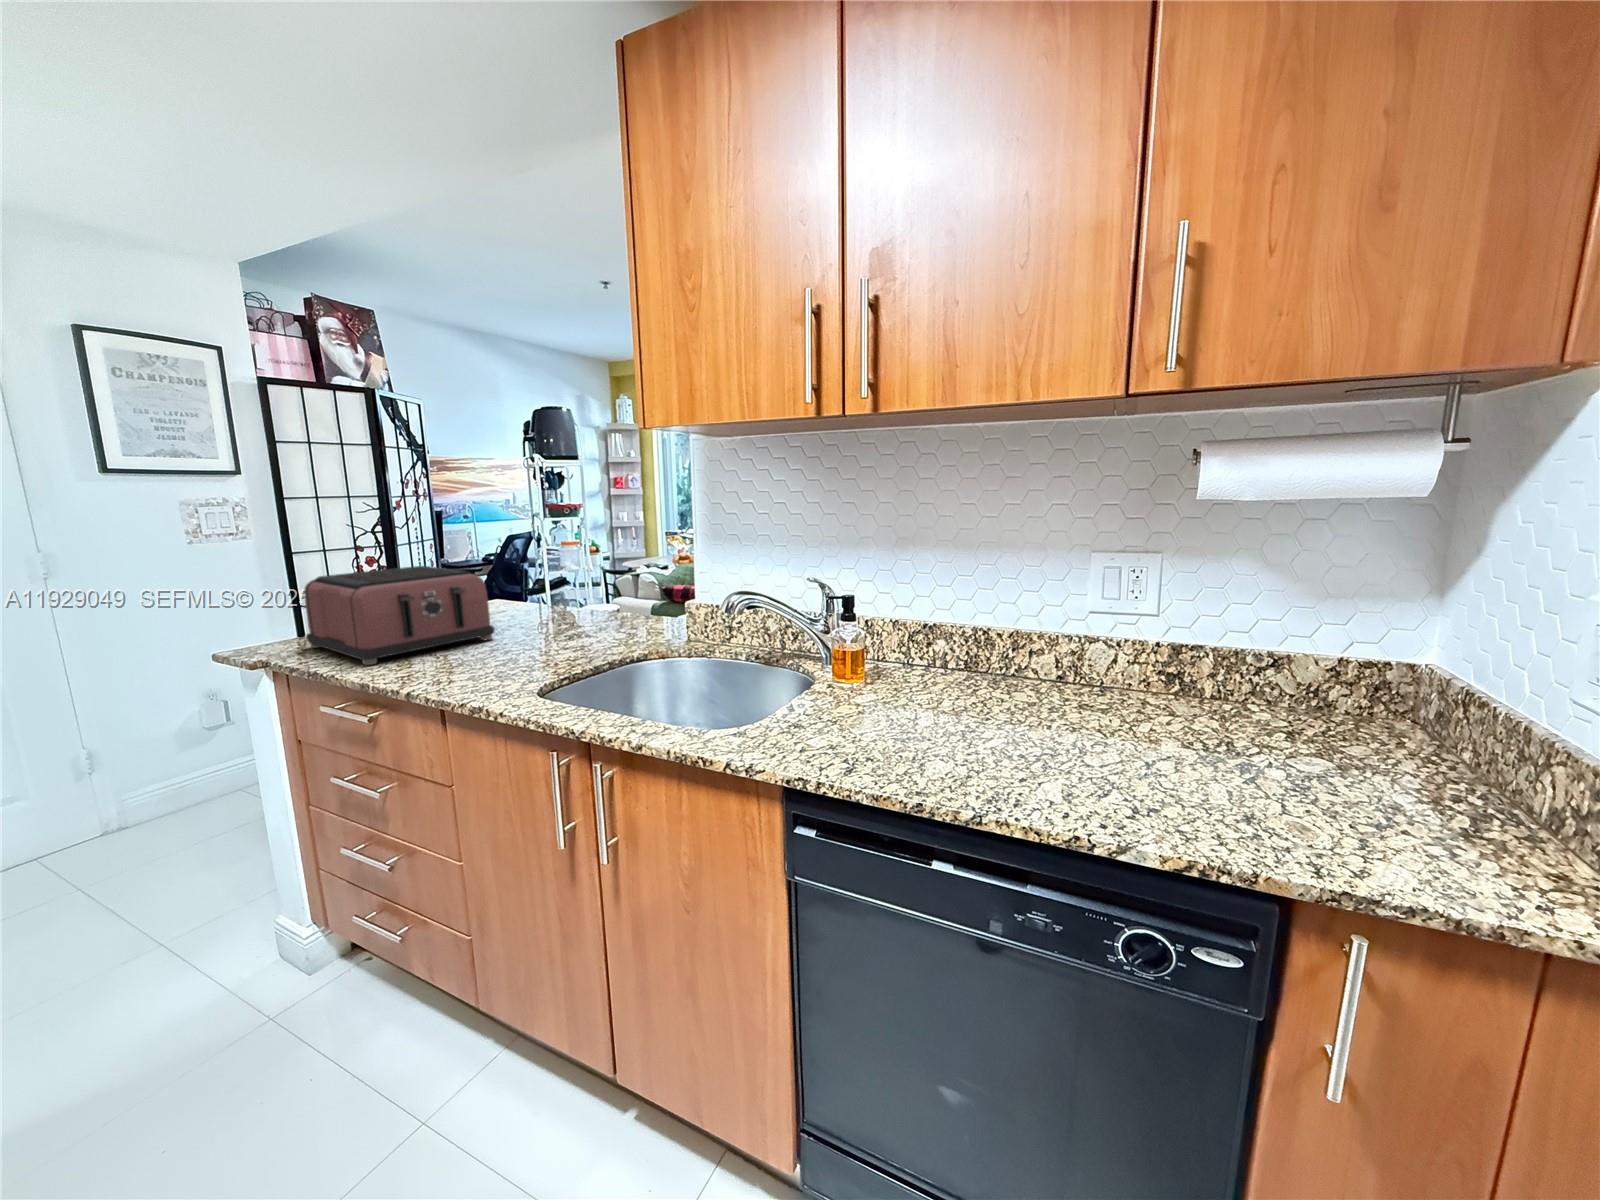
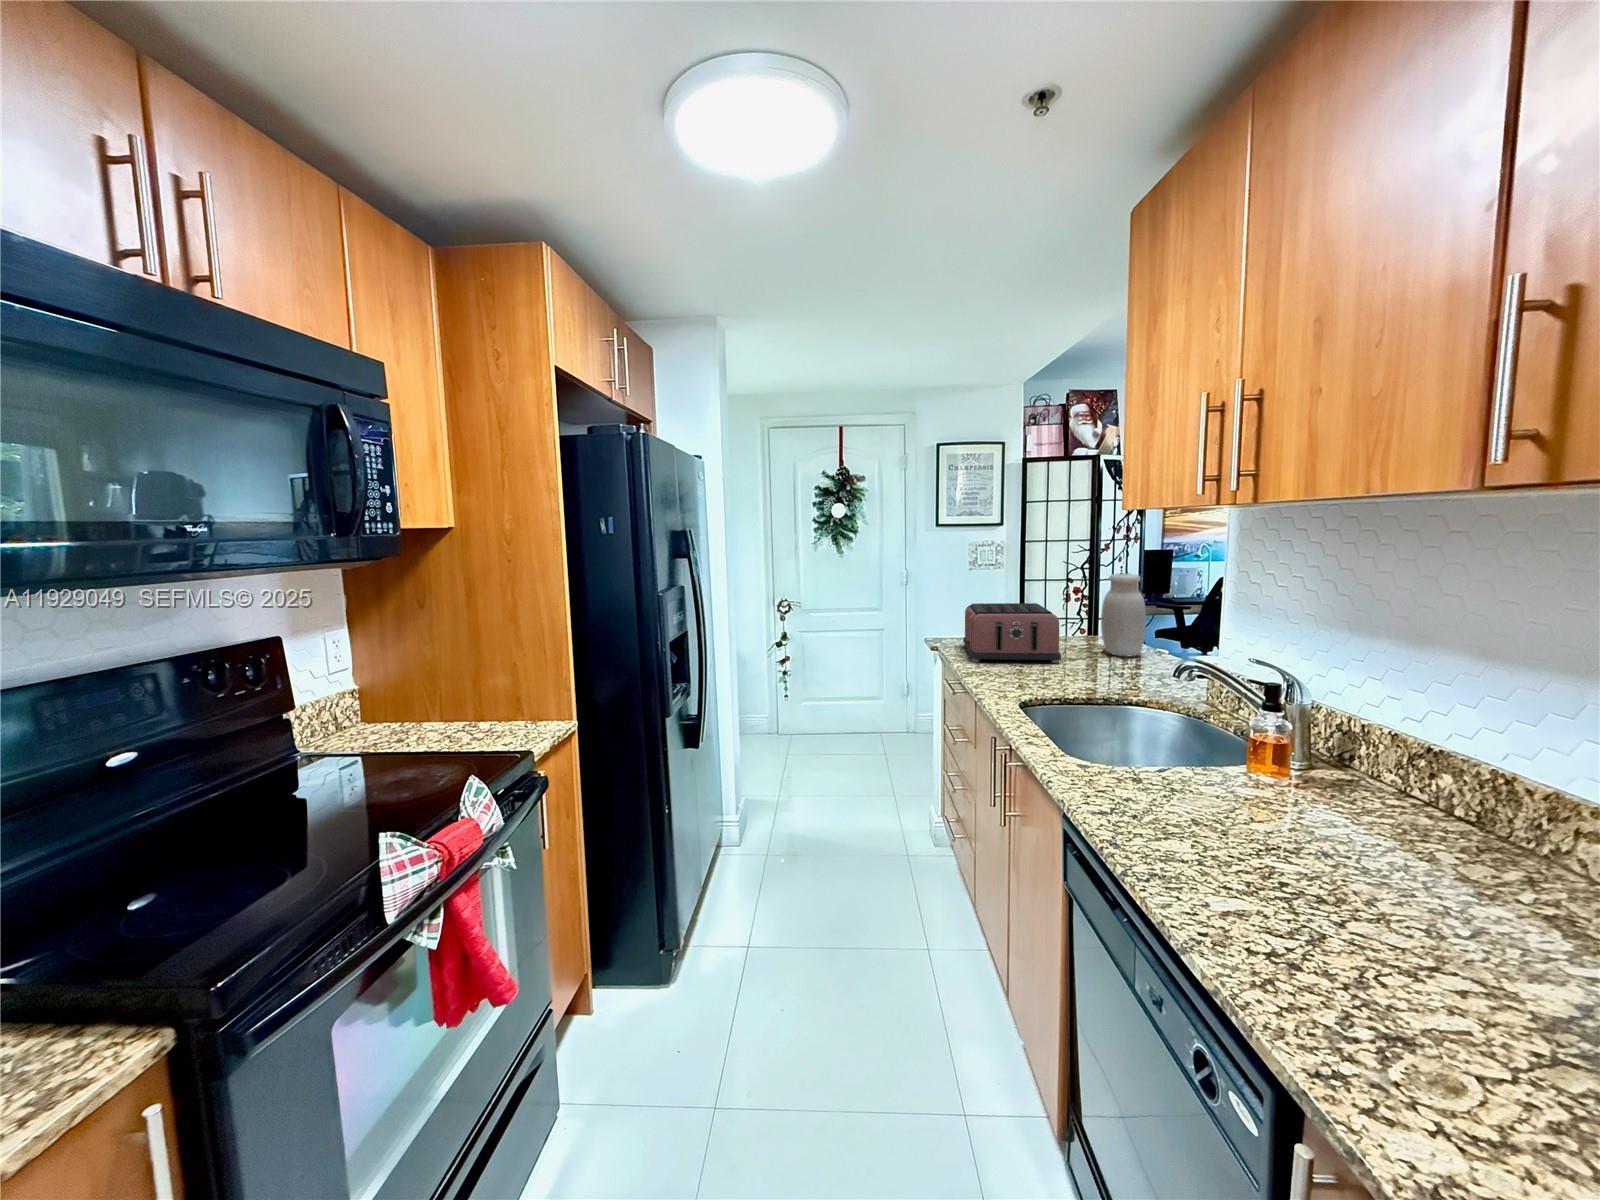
jar: none [510,517,566,617] -> present [1101,573,1146,656]

